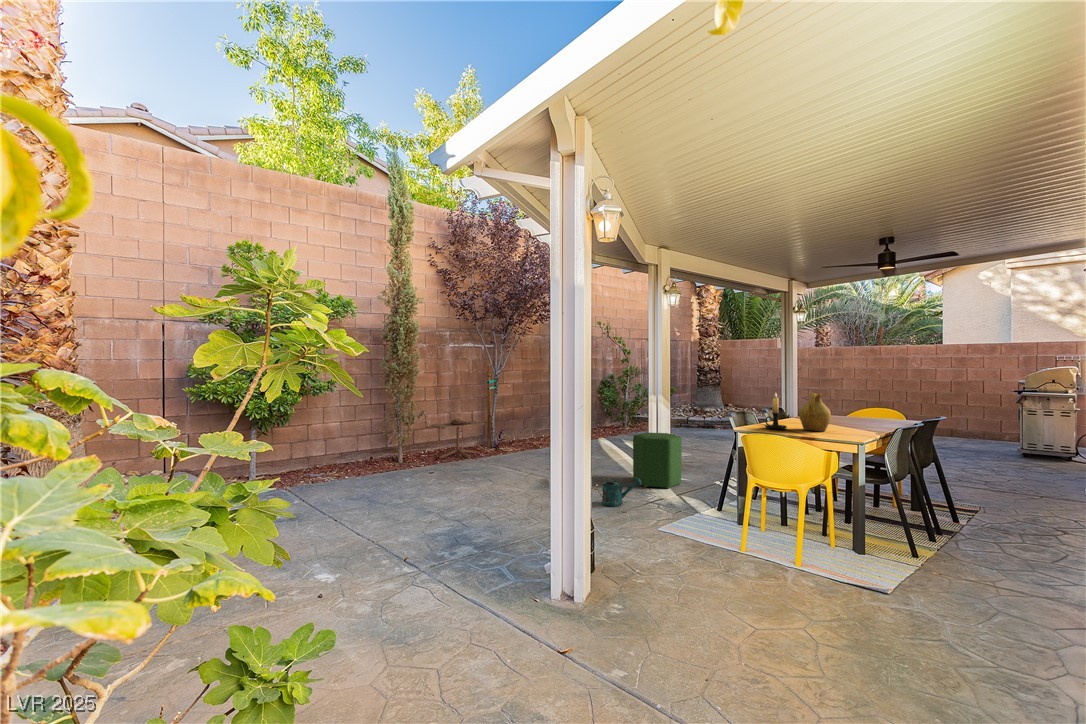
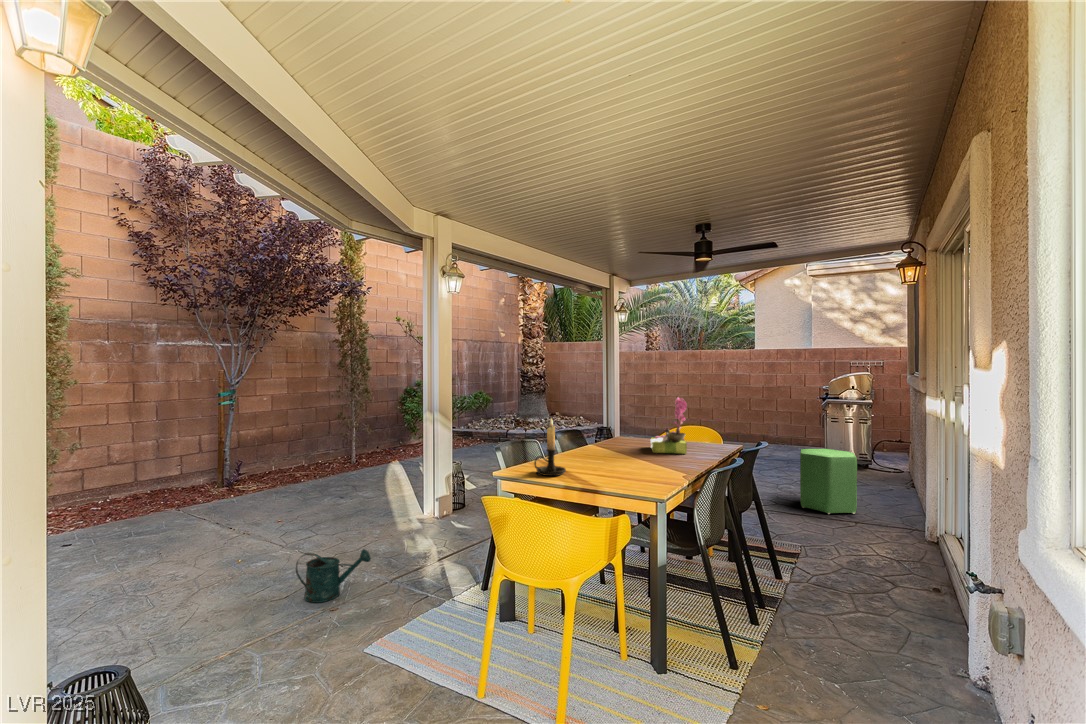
flower arrangement: none [844,382,879,424] -> present [651,398,687,454]
pitcher: present [799,393,831,431] -> none [585,418,626,475]
side table: present [431,418,484,459] -> none [83,453,189,519]
ottoman: present [633,433,682,489] -> present [800,449,857,514]

